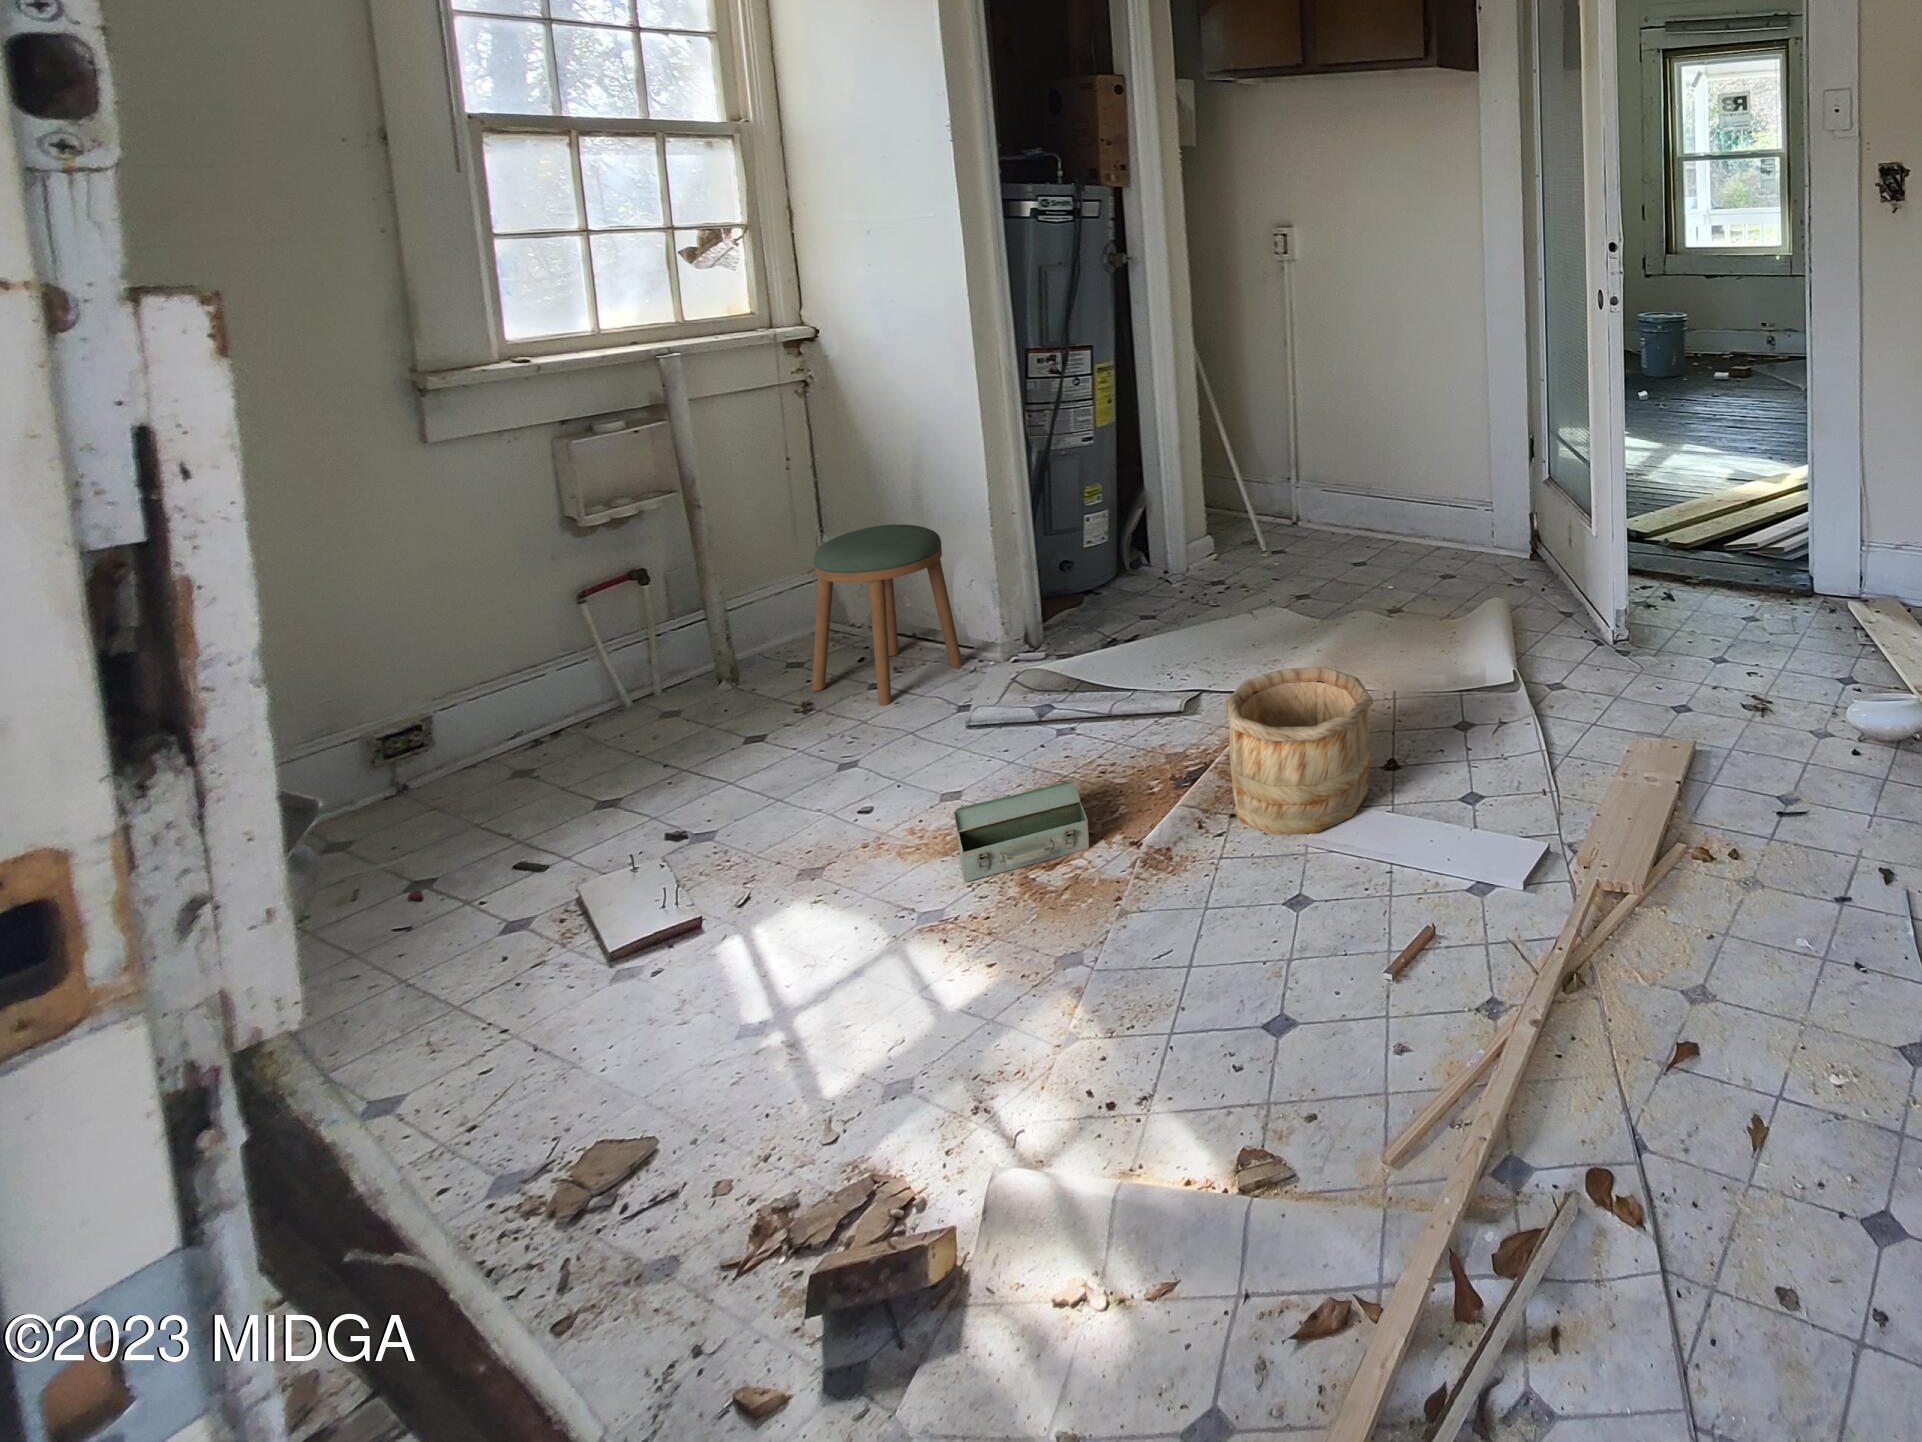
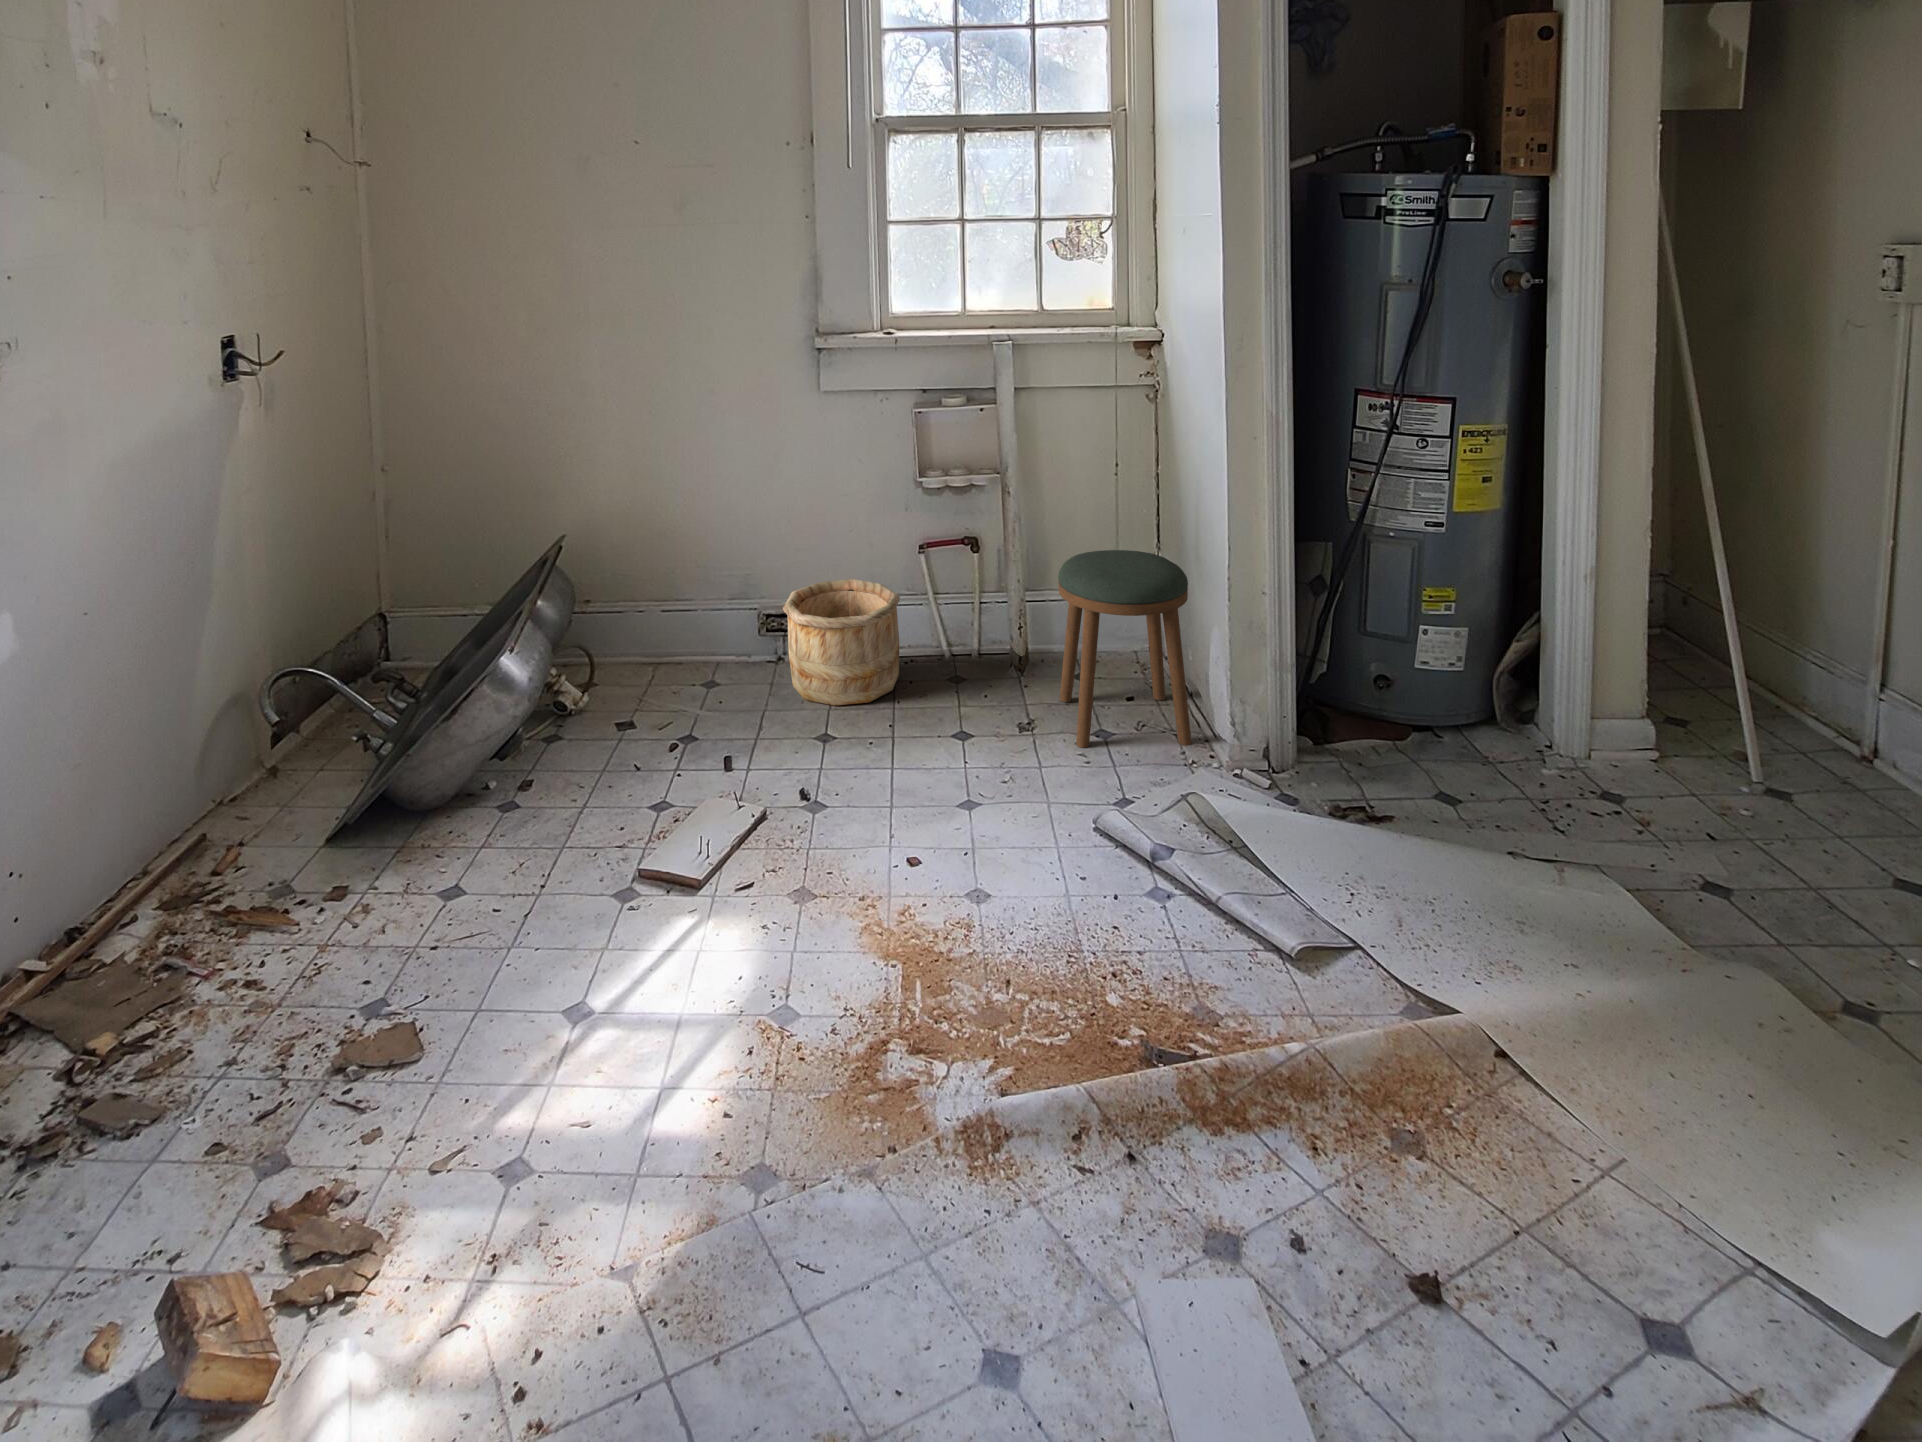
wooden bucket: present [1224,667,1373,834] -> present [783,579,900,705]
toolbox: present [953,781,1089,882] -> none [845,898,1022,1052]

